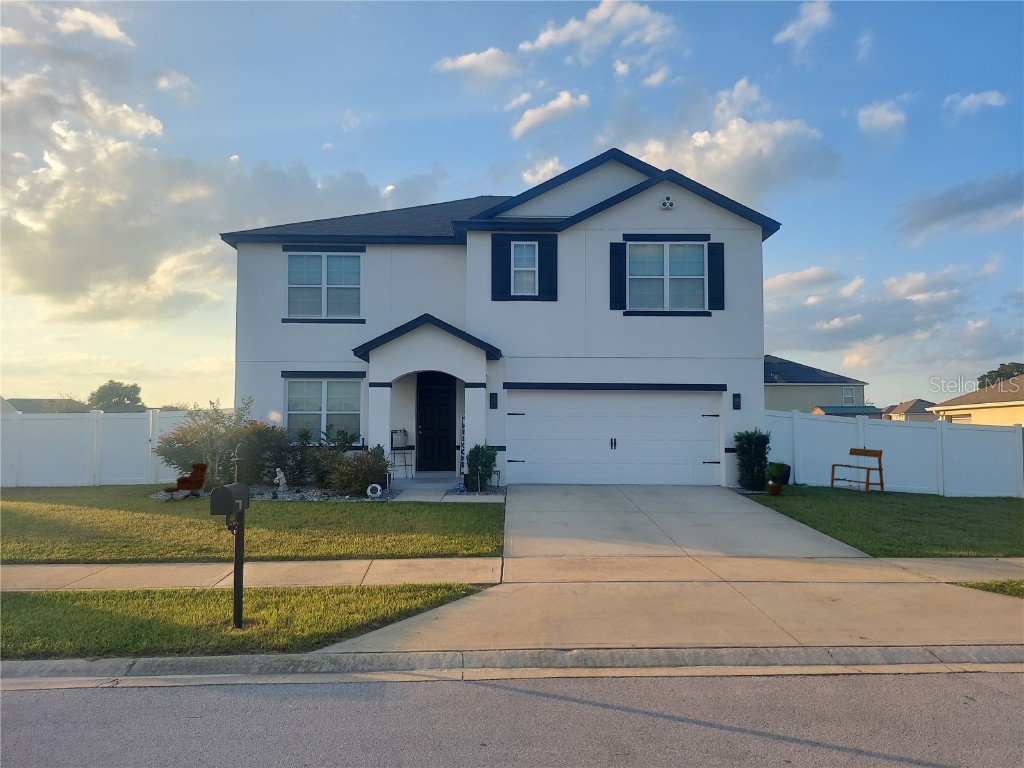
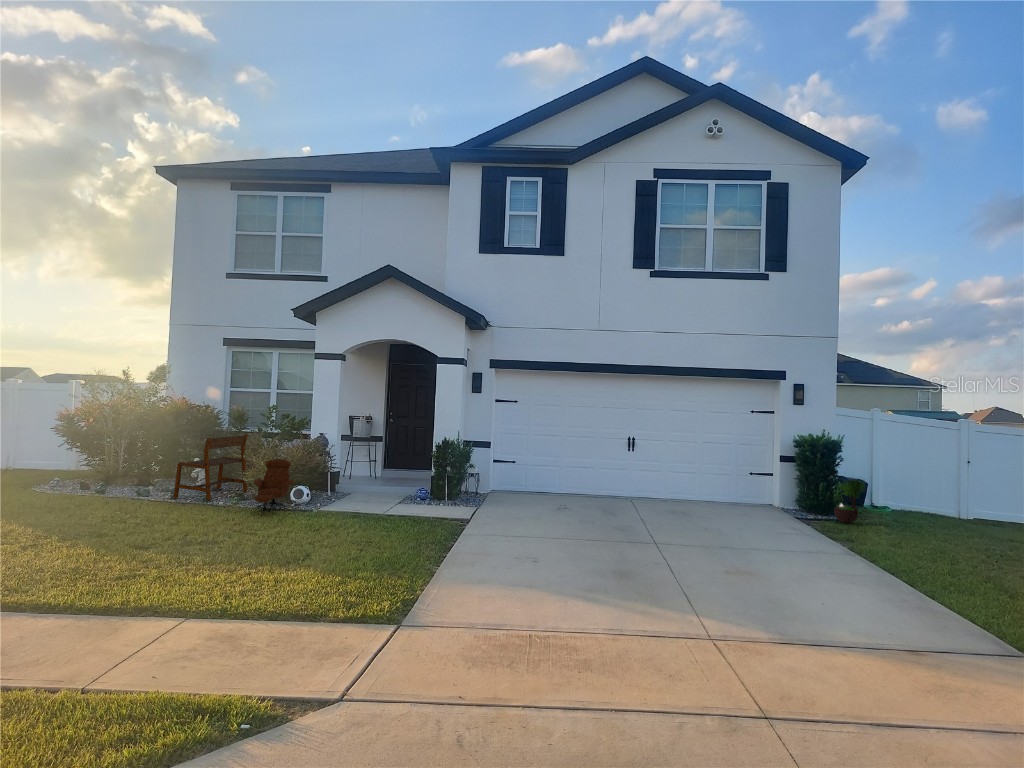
bench: present [831,448,884,492] -> present [174,435,248,500]
lounge chair: present [164,463,207,501] -> present [253,459,294,514]

